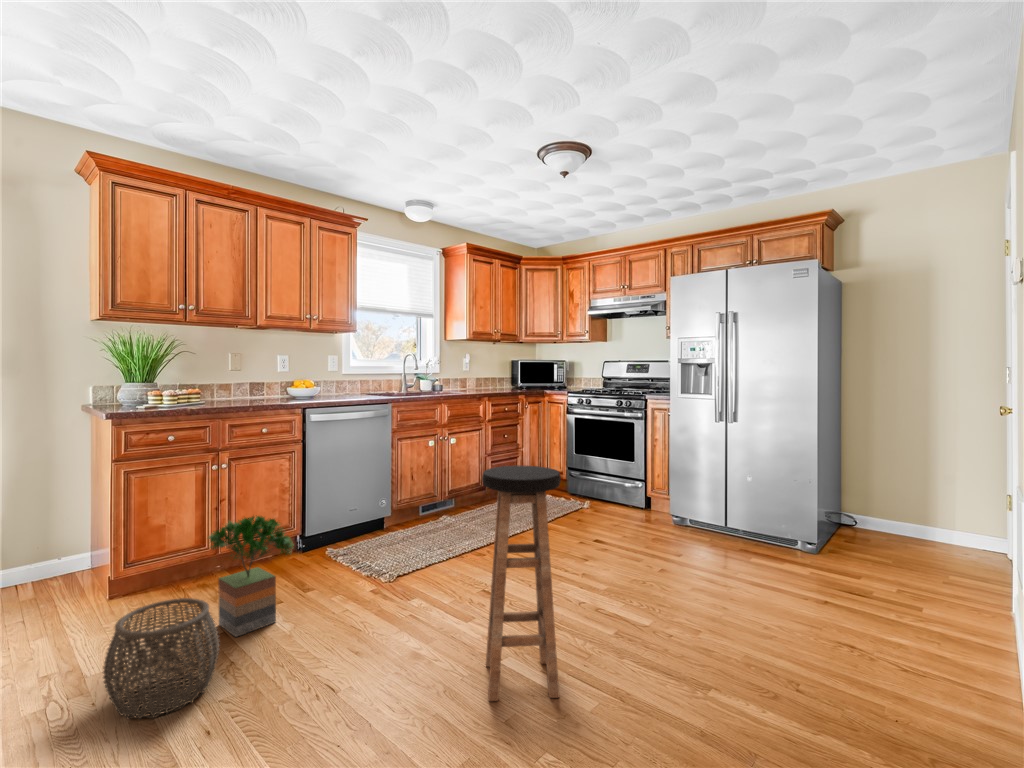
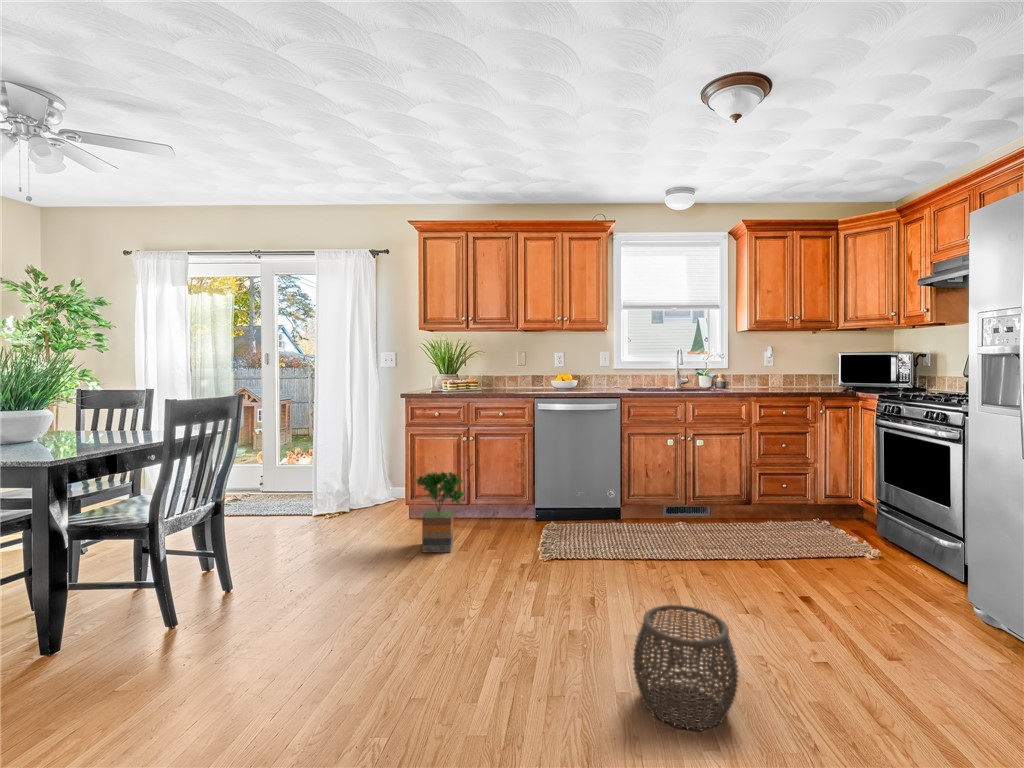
bar stool: present [482,465,561,701] -> none [477,454,562,671]
woven basket: present [103,598,220,719] -> present [633,605,738,730]

